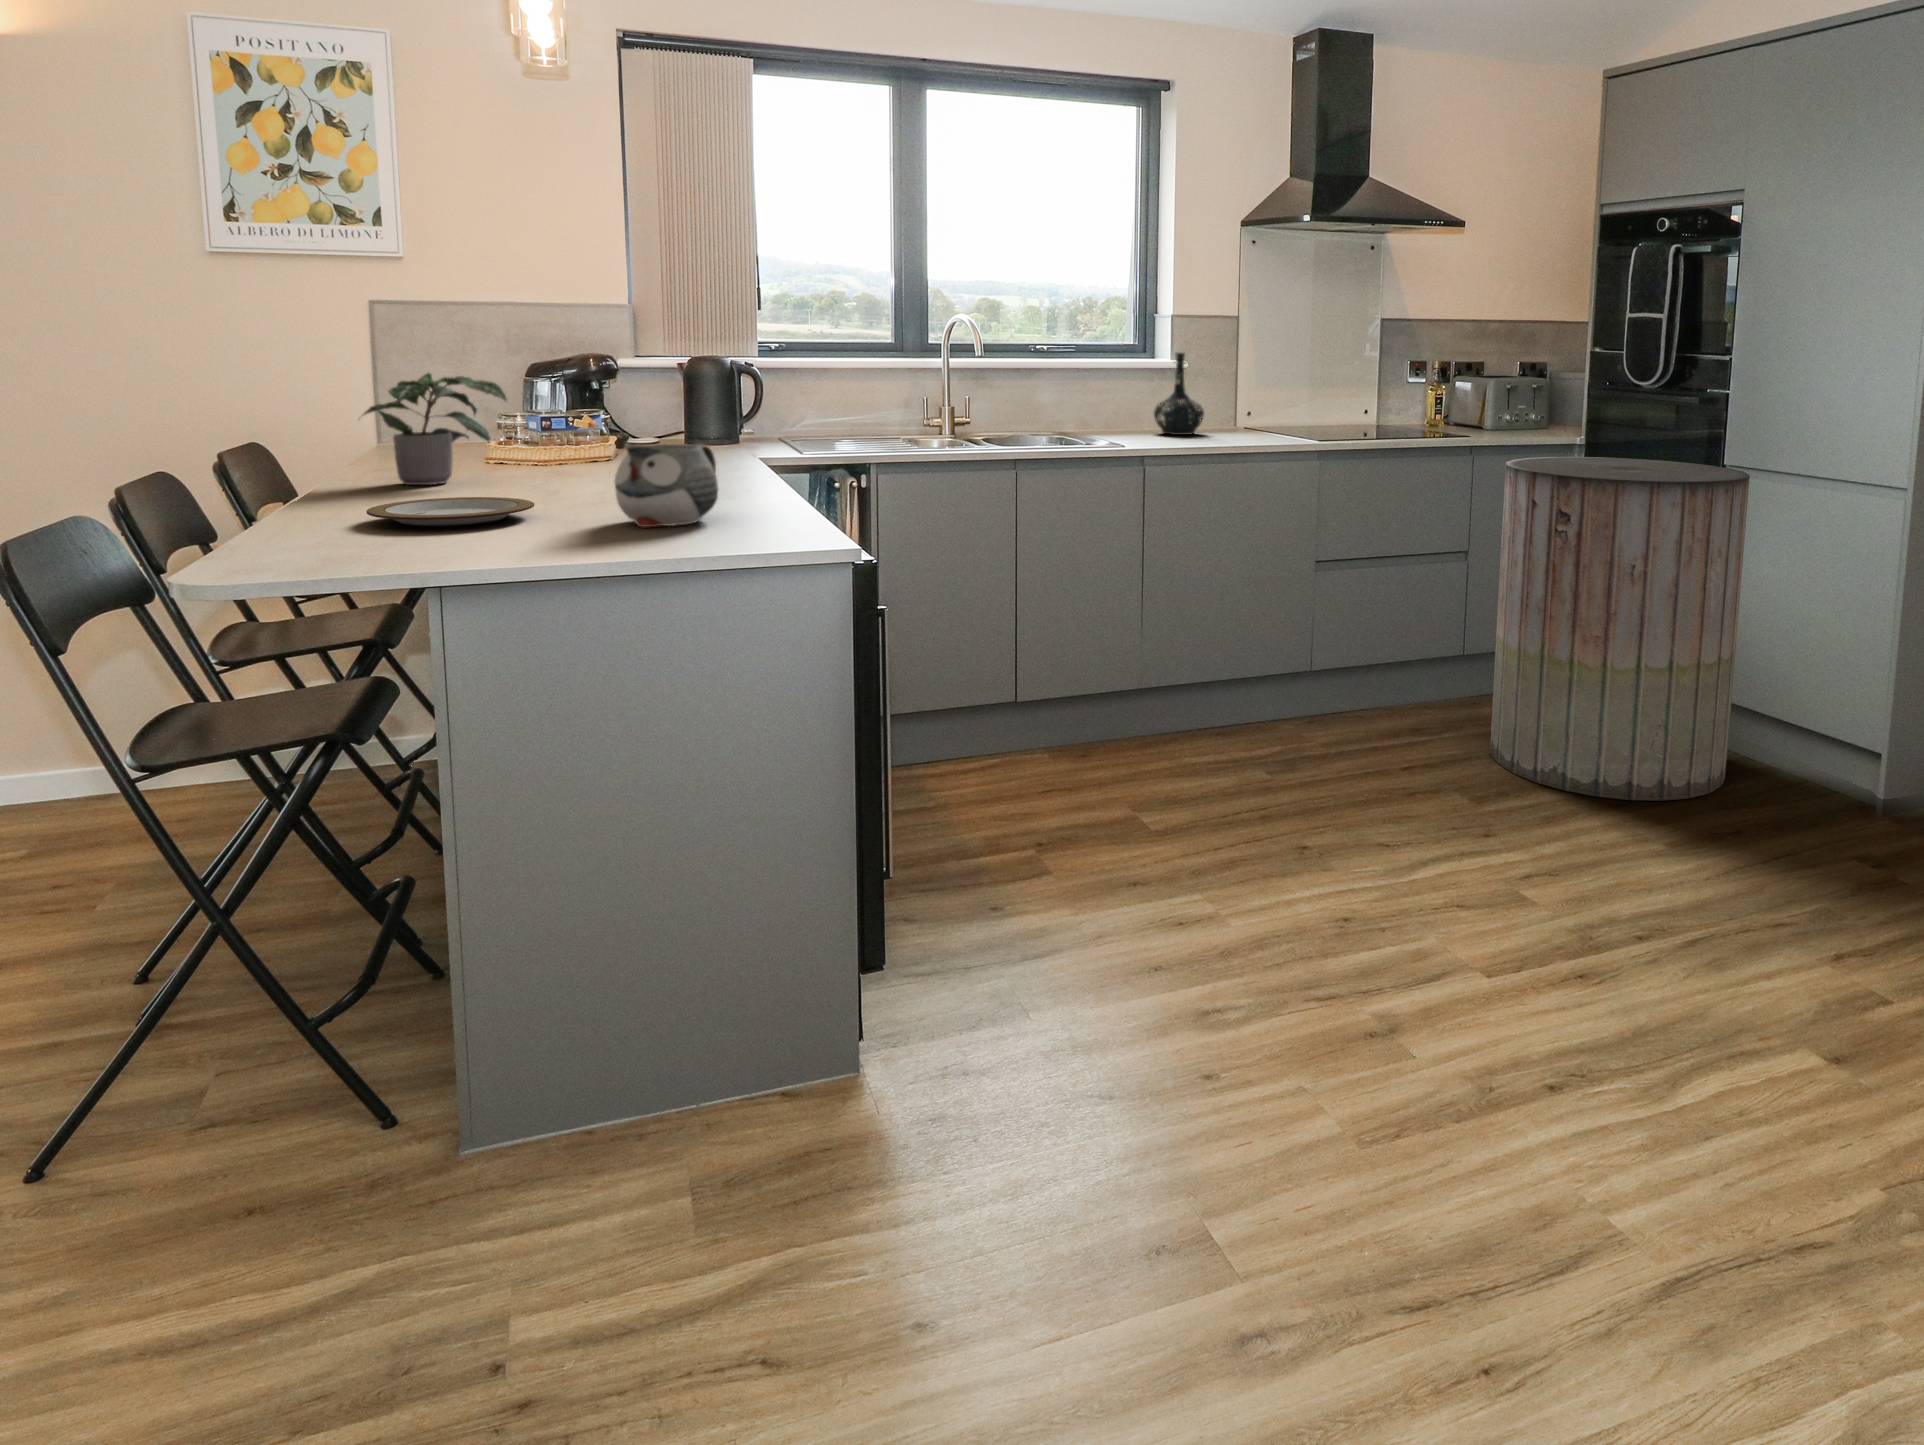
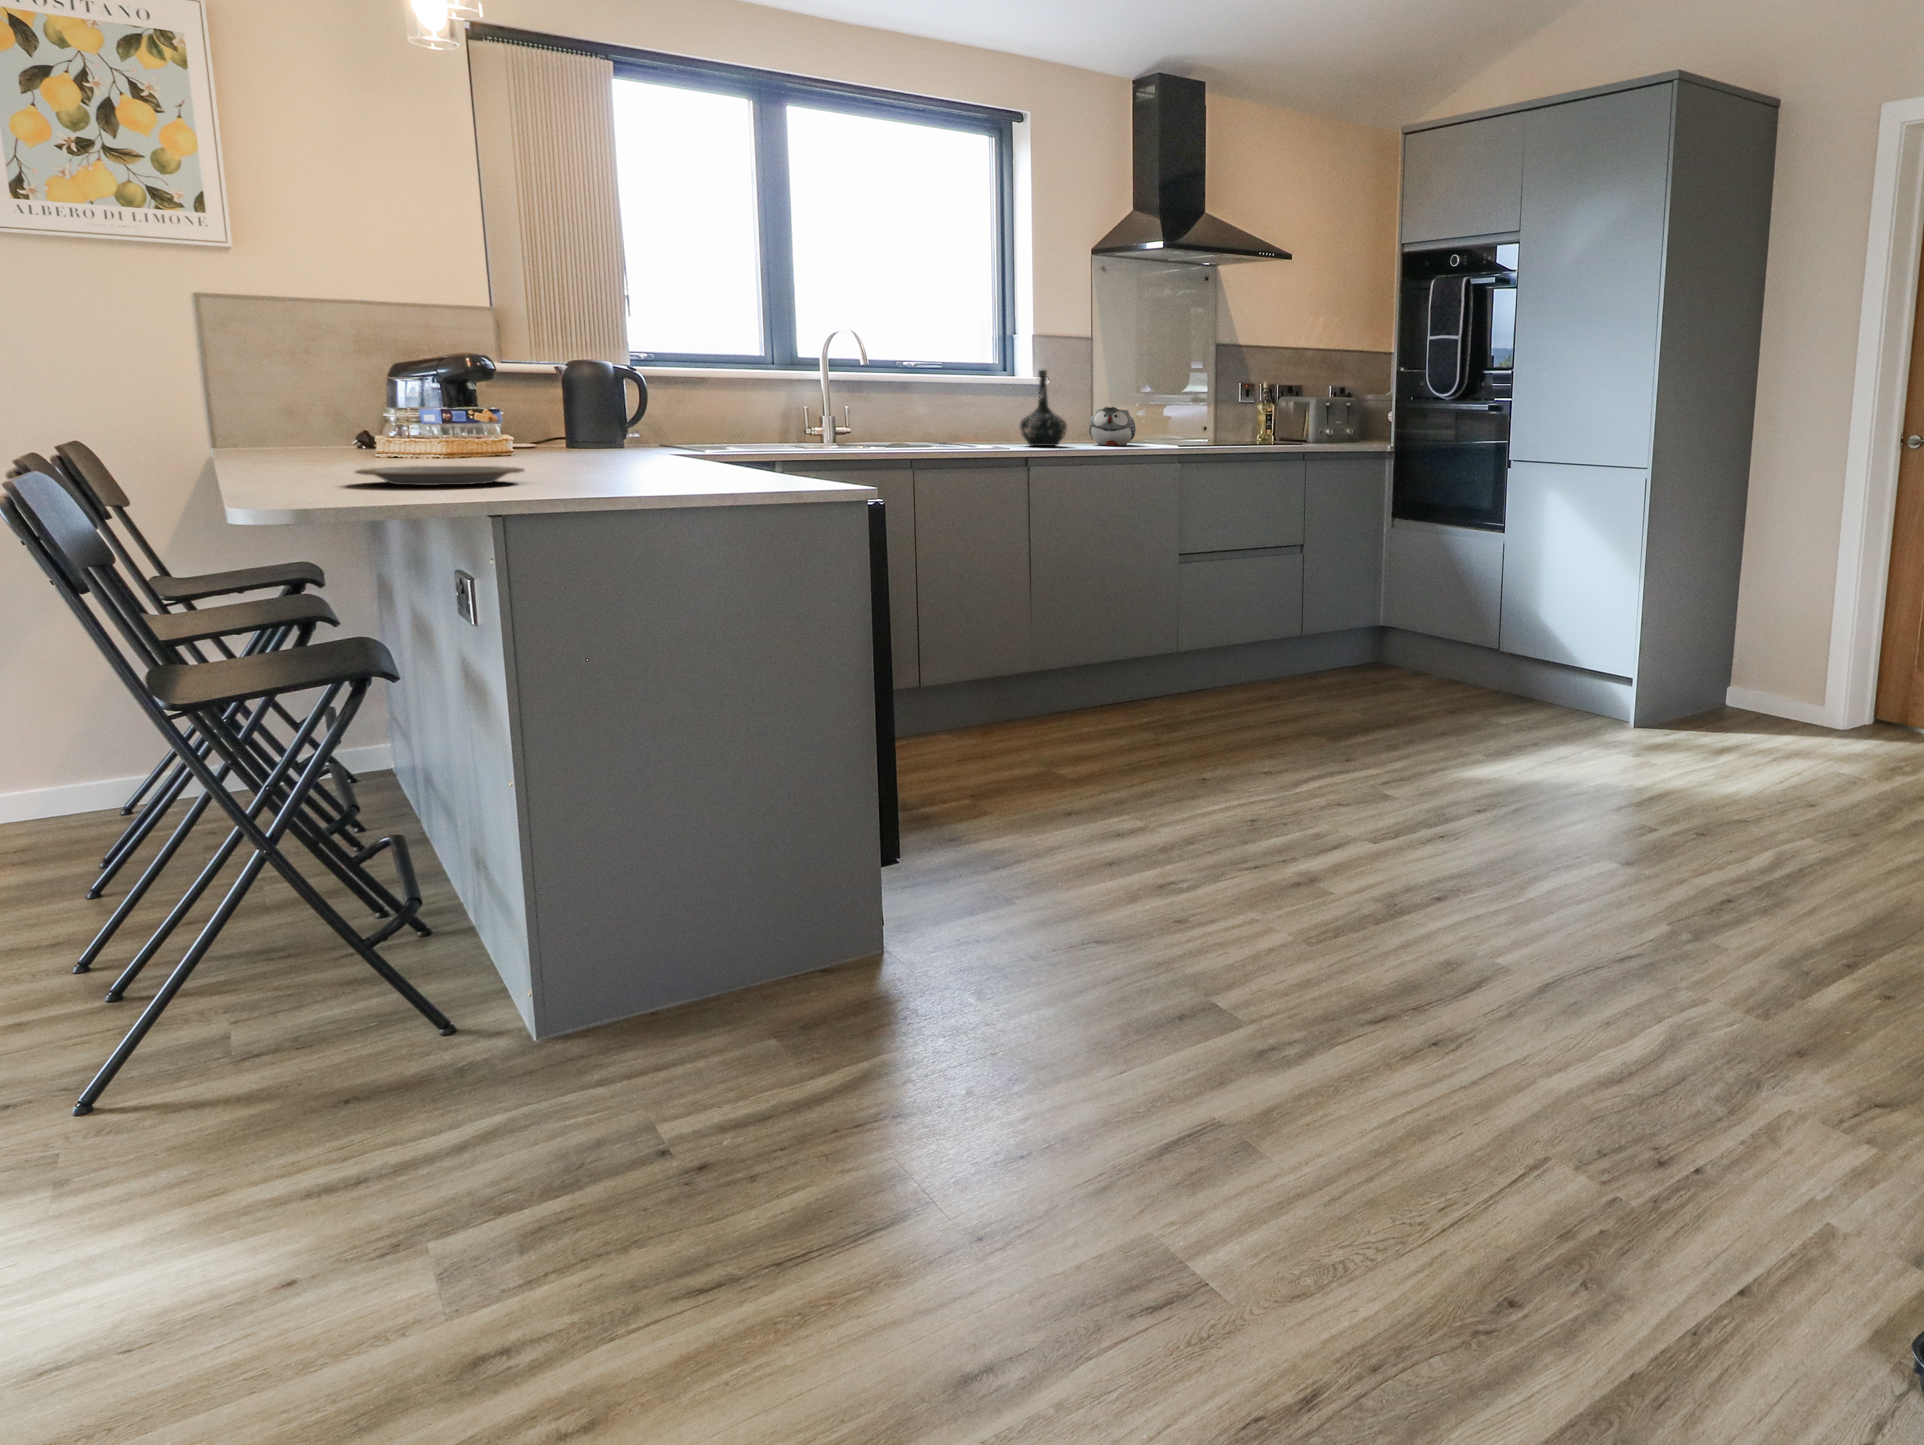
potted plant: present [364,373,507,485] -> none [266,356,434,469]
teapot: present [615,443,718,527] -> present [1089,406,1136,445]
trash can: present [1490,457,1750,801] -> none [1333,459,1532,733]

